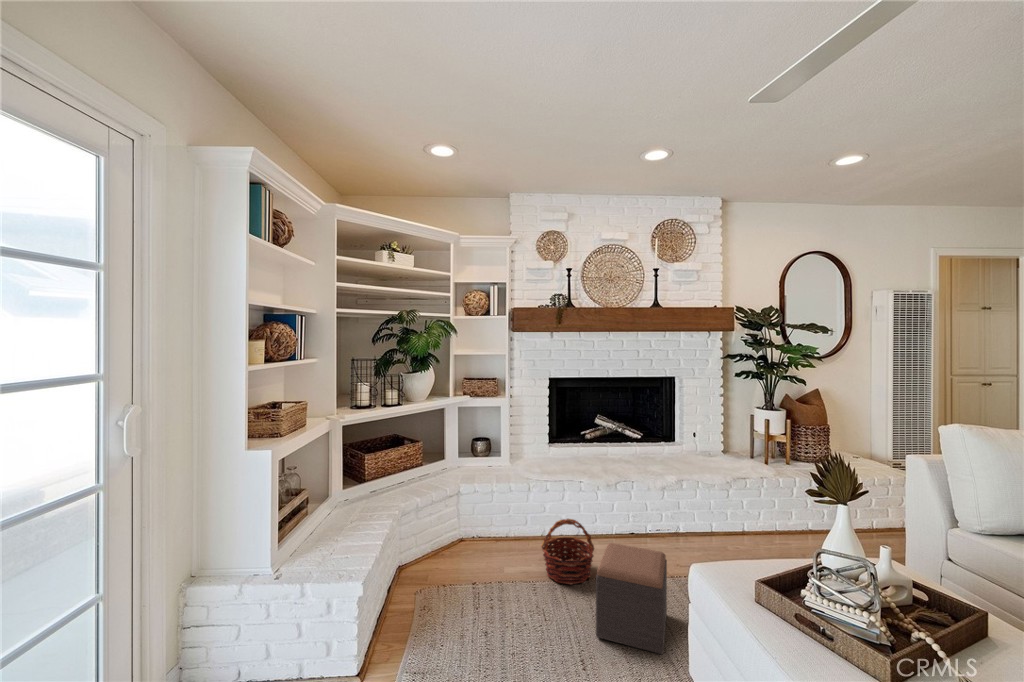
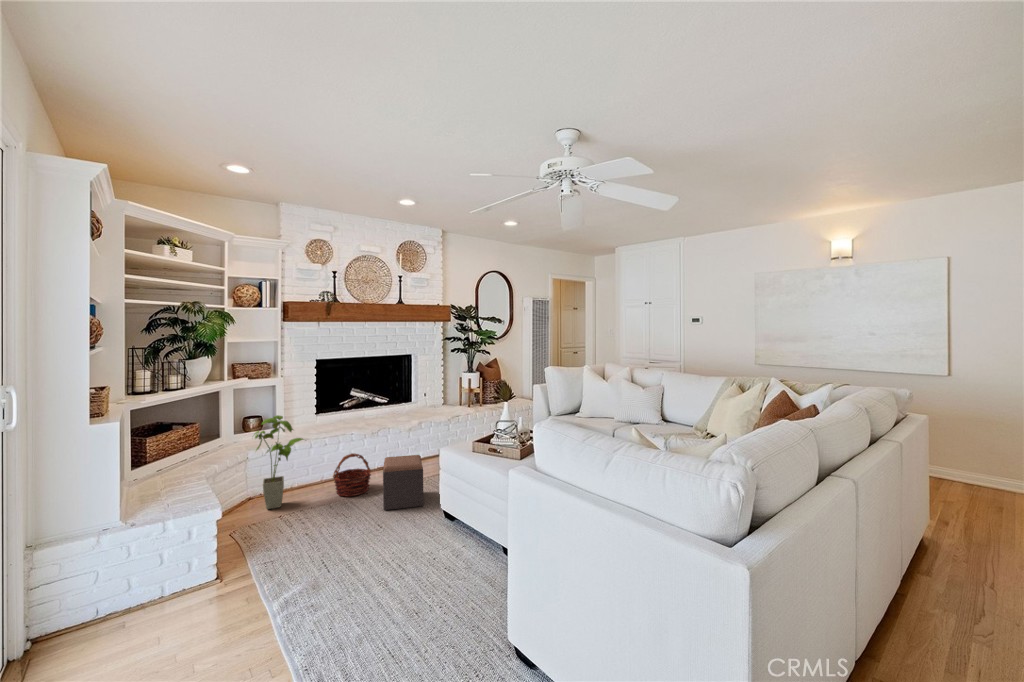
house plant: none [451,452,514,572] -> present [254,415,304,509]

